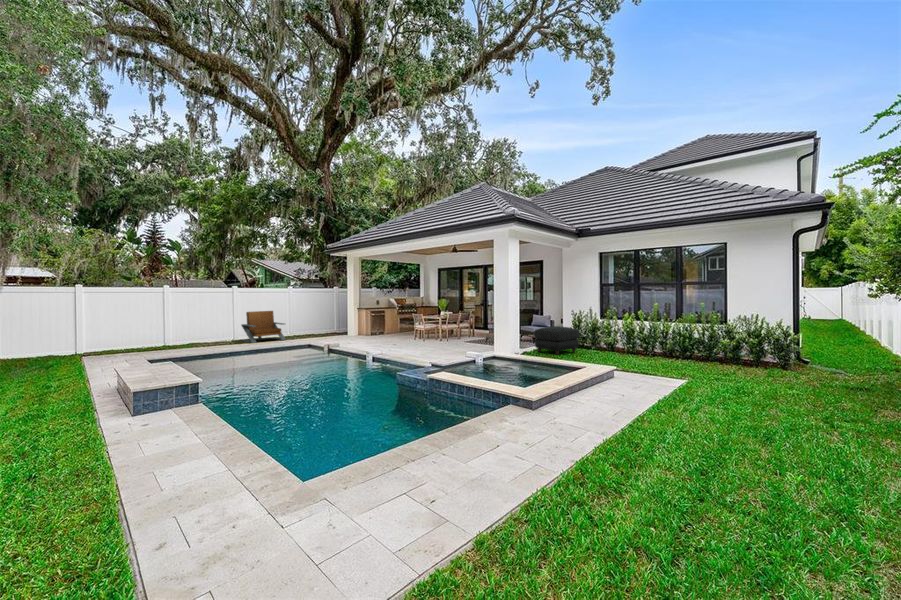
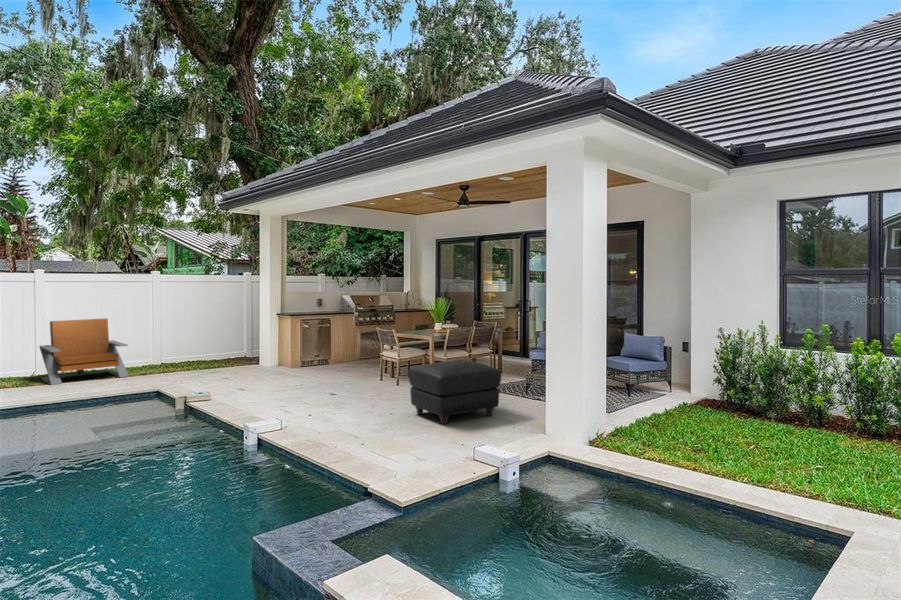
ottoman: present [534,326,579,355] -> present [408,360,501,424]

